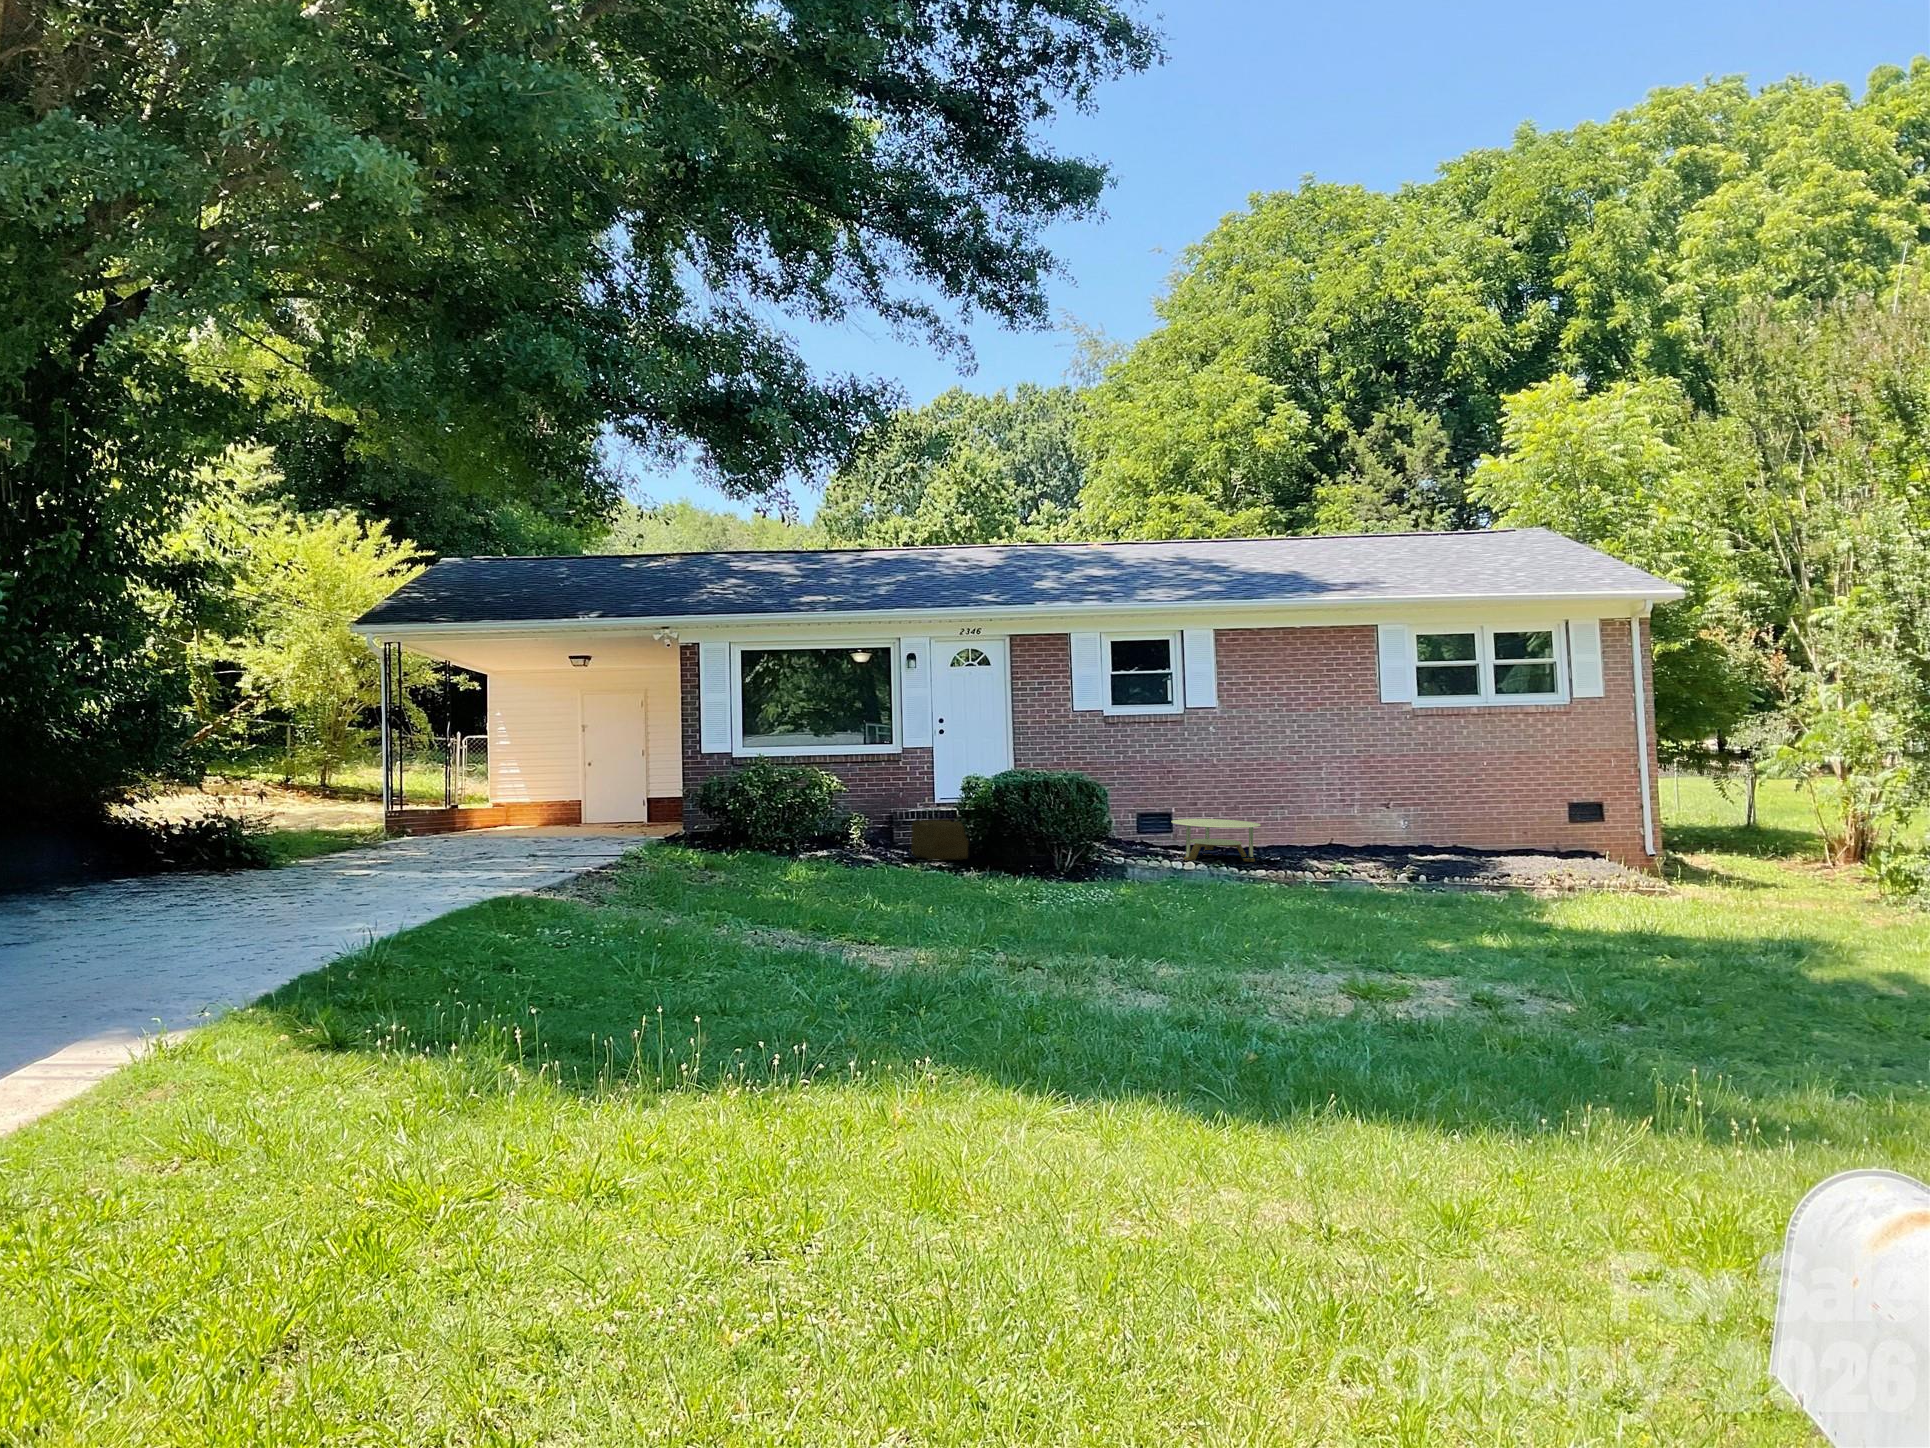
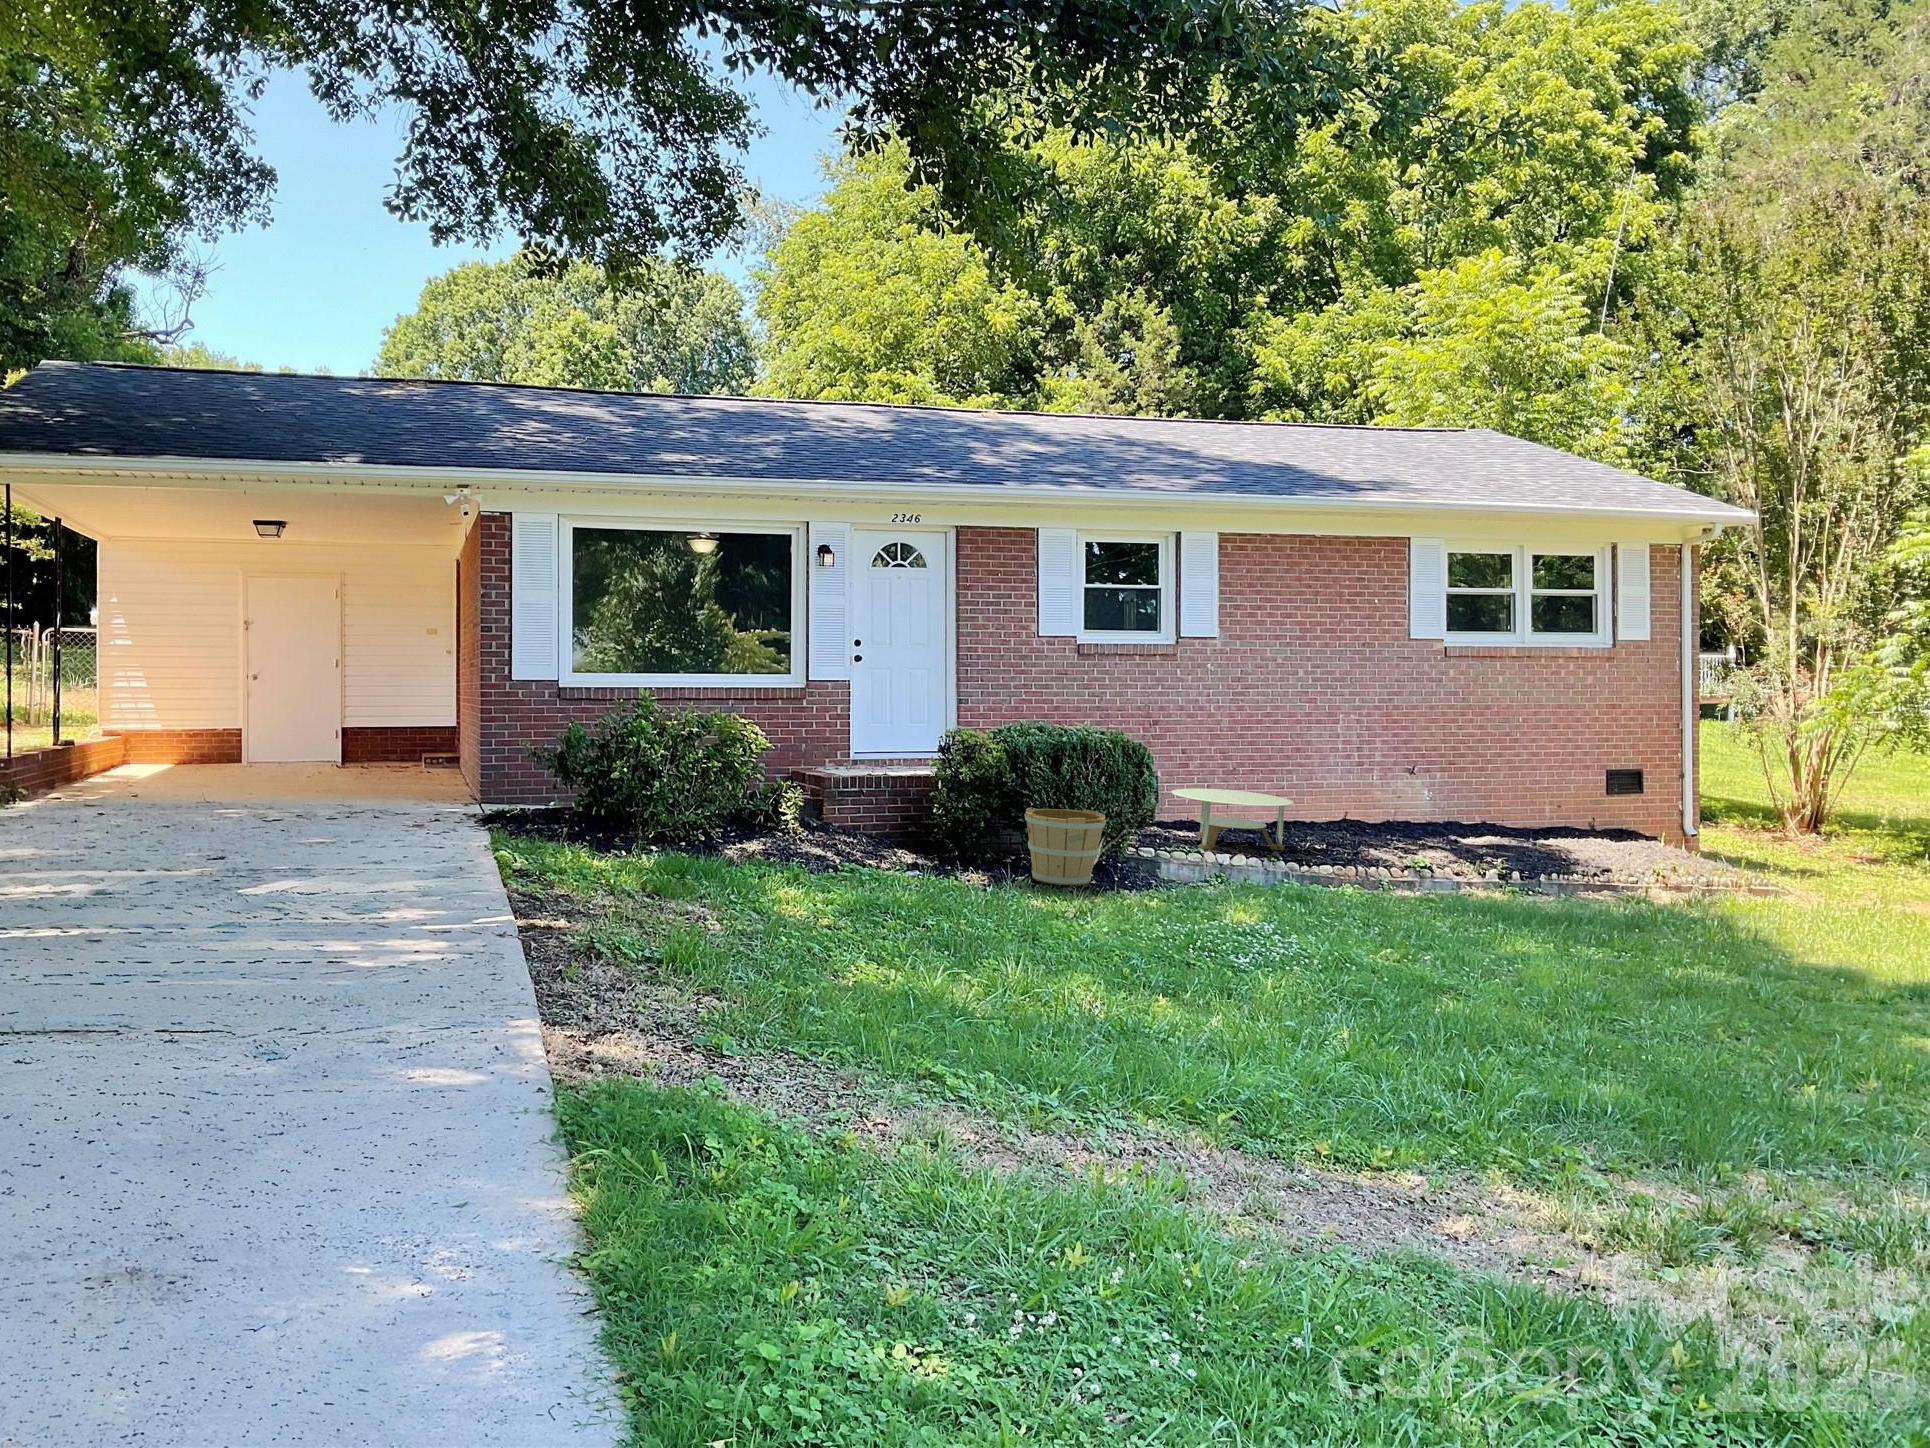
wooden crate: present [911,820,968,861] -> none [854,796,950,863]
wooden bucket: none [998,823,1050,872] -> present [1025,808,1106,885]

